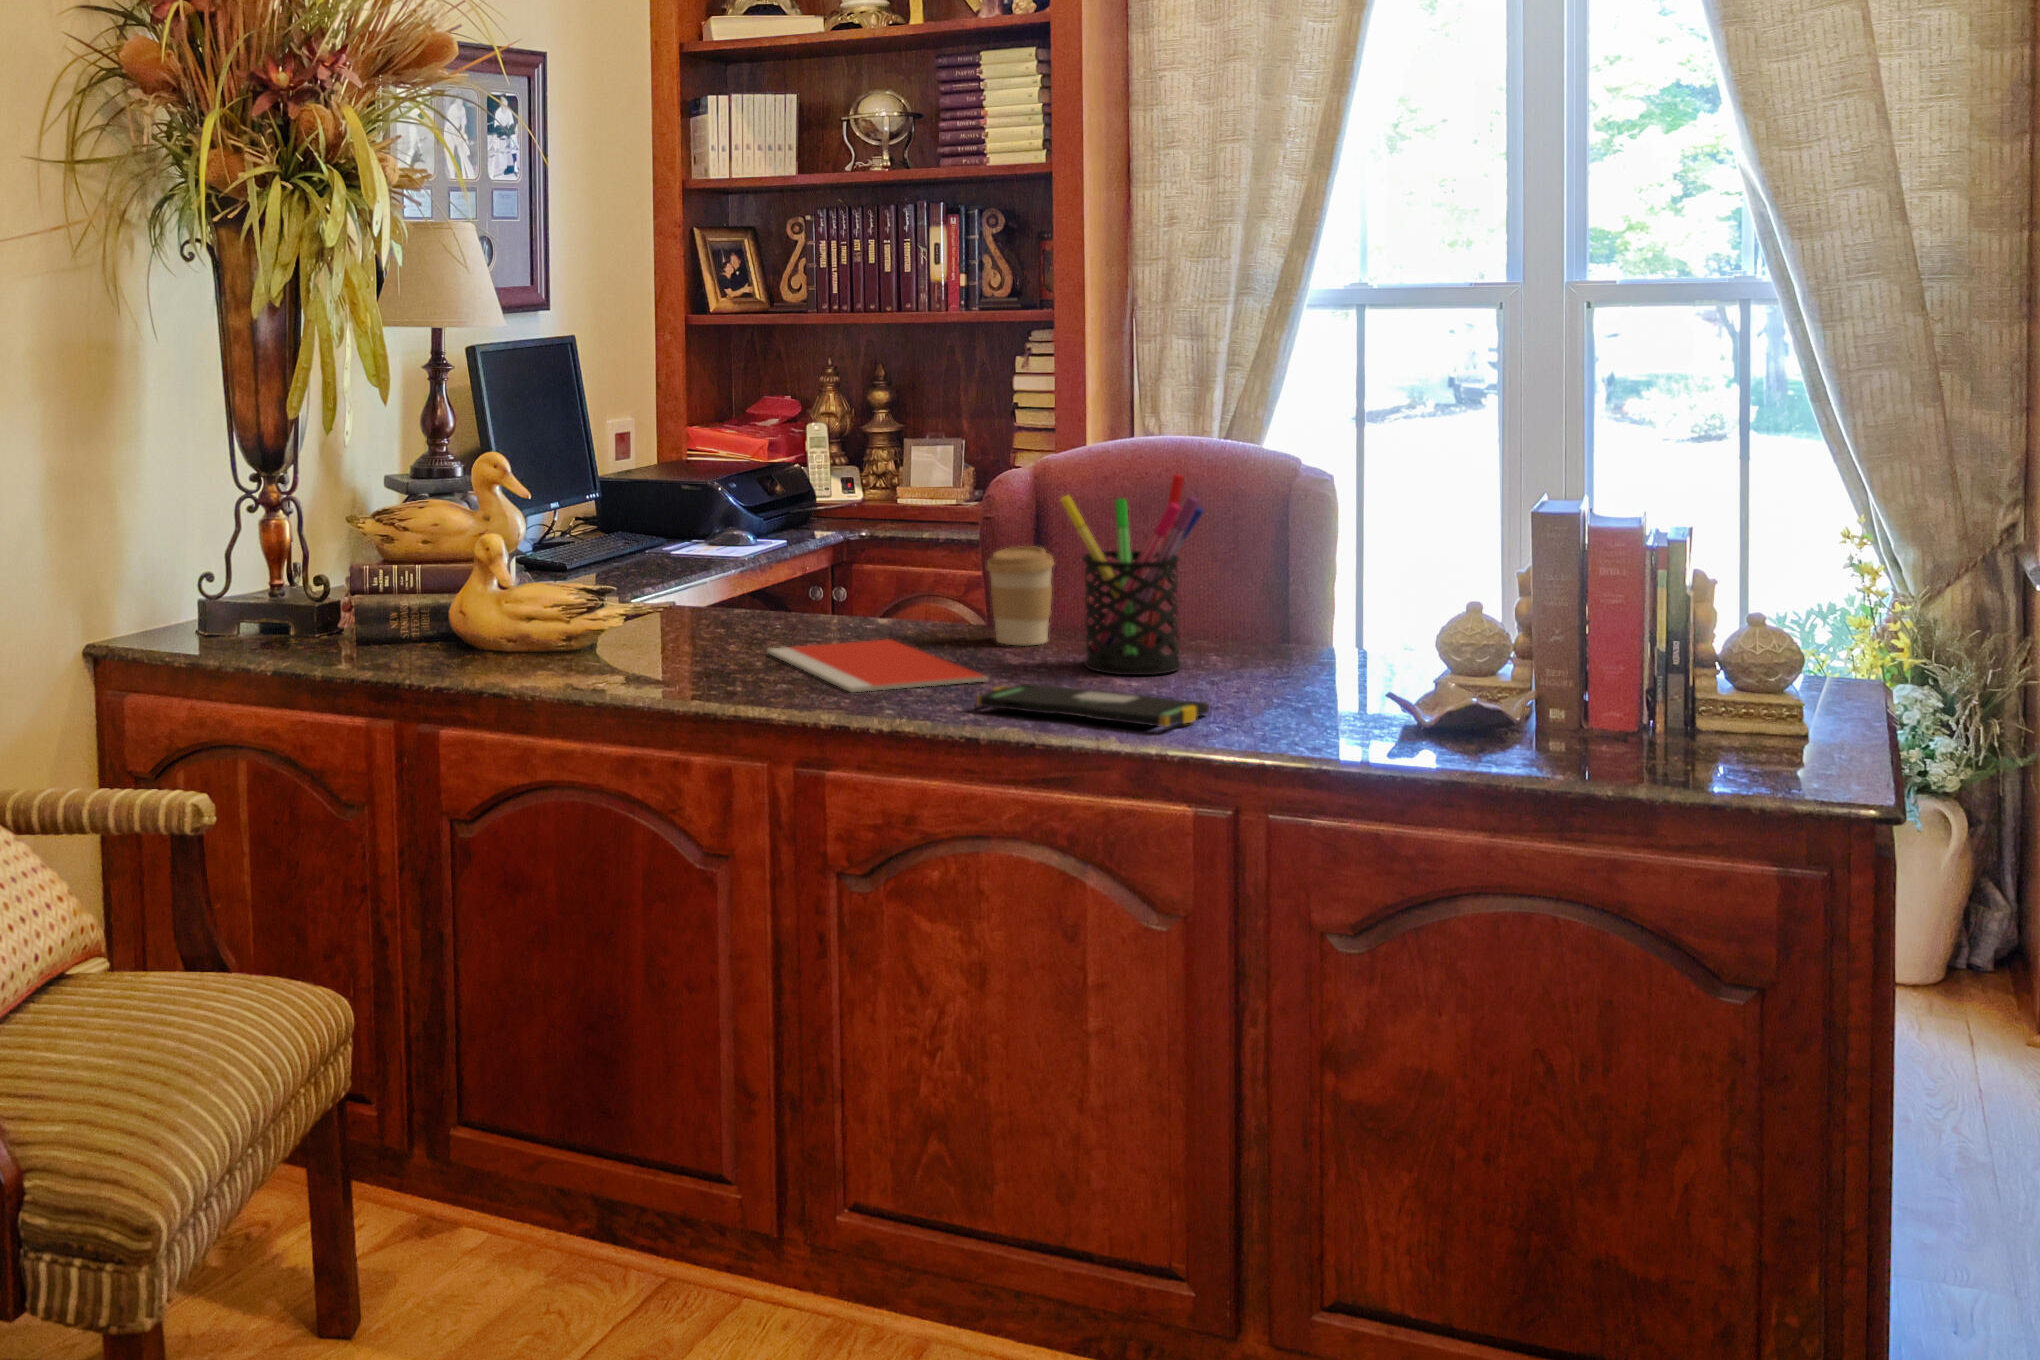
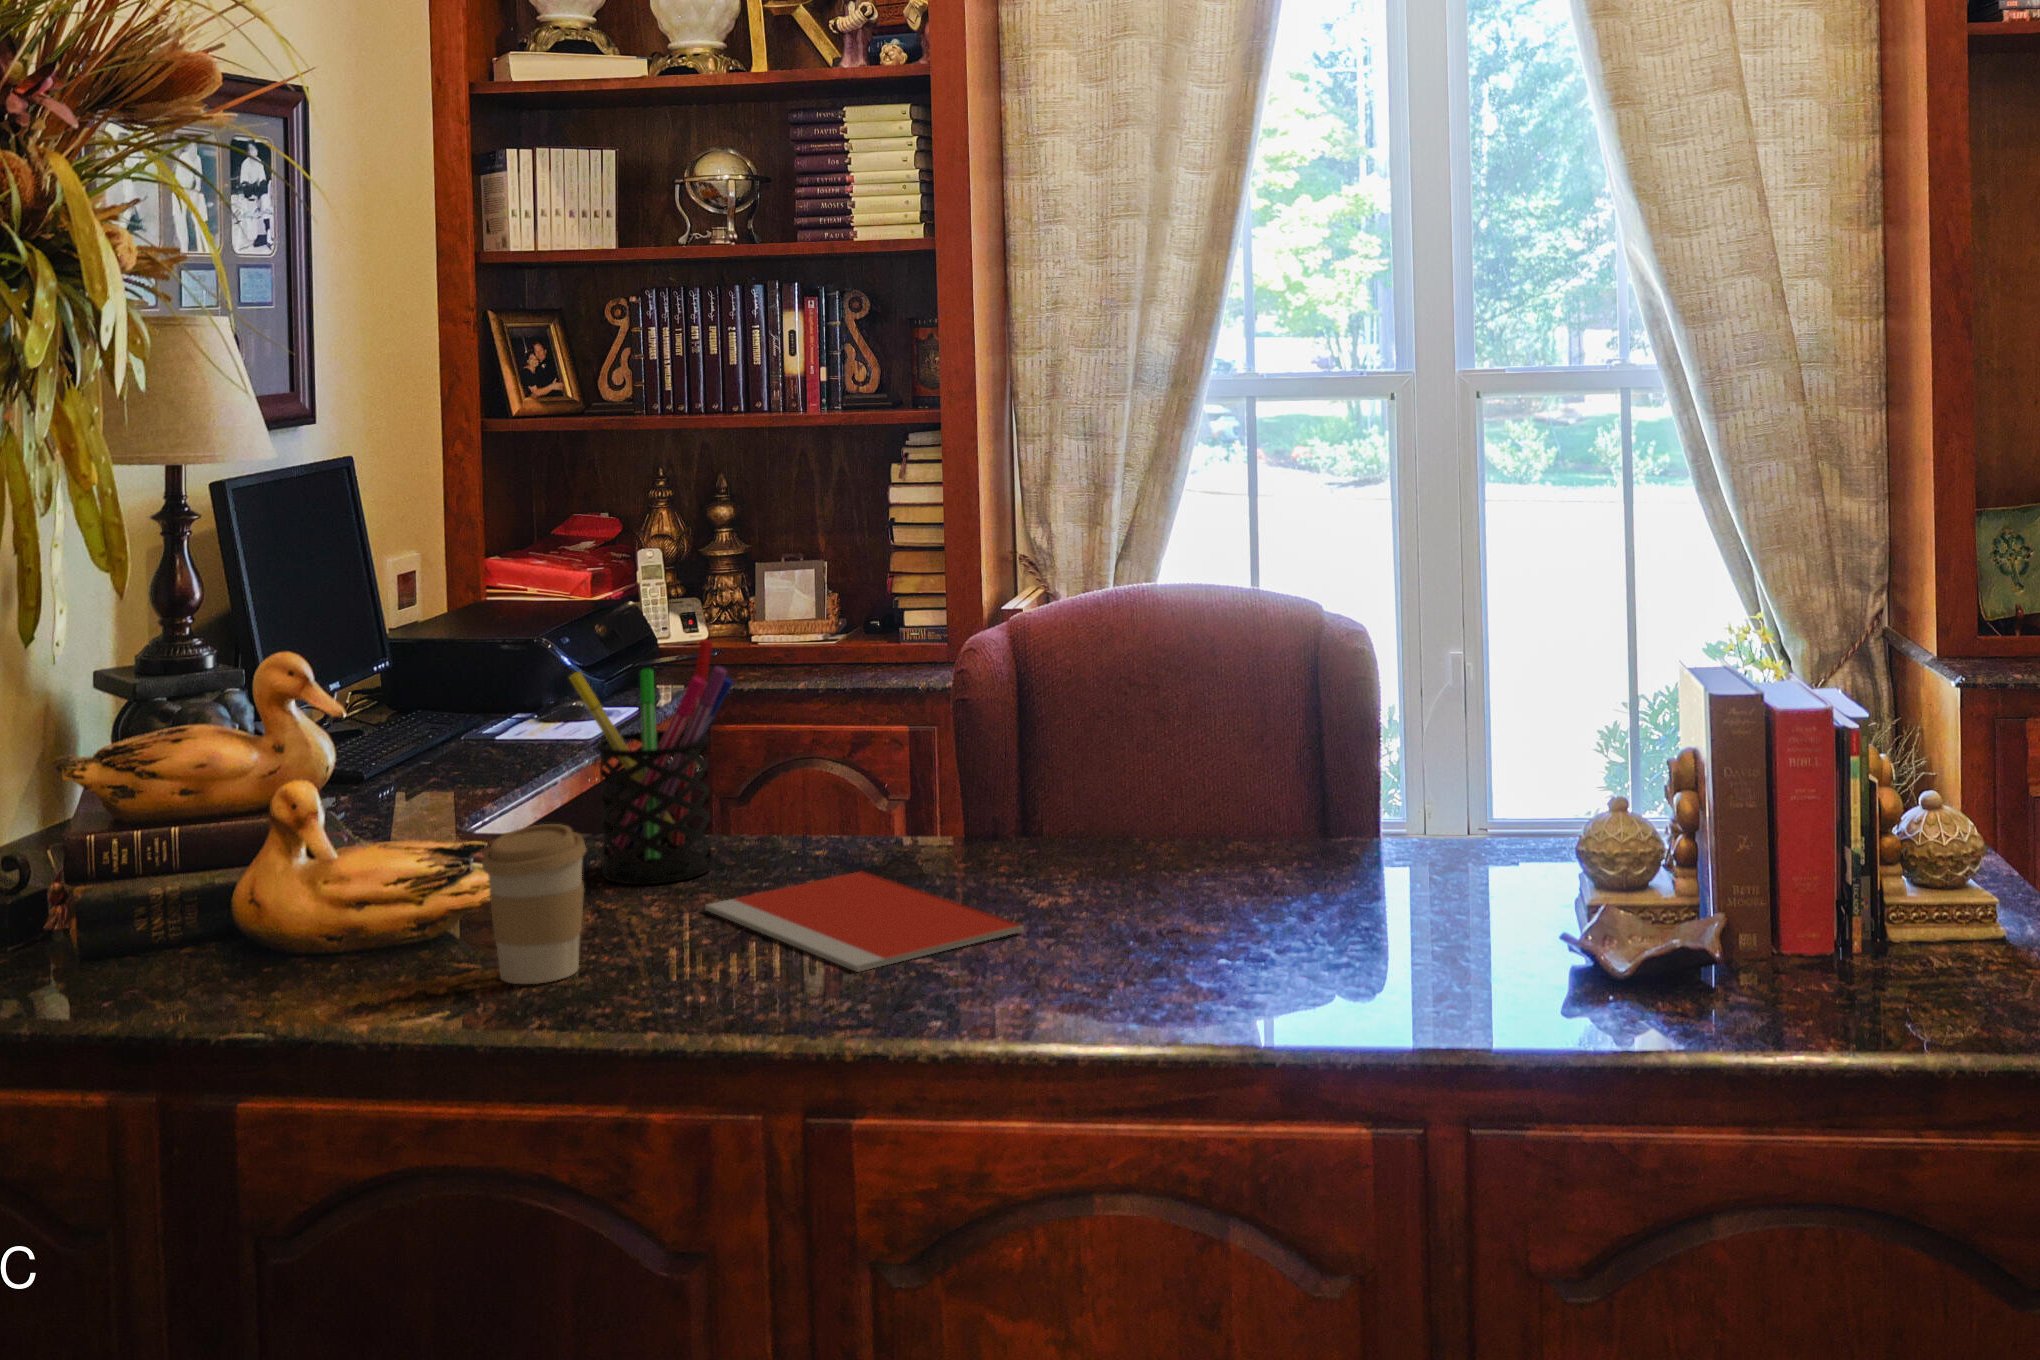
pen holder: present [1061,474,1204,675] -> present [569,640,734,884]
coffee cup: present [987,546,1054,645] -> present [482,824,586,984]
tablet: present [977,684,1209,727] -> none [1040,935,1324,992]

